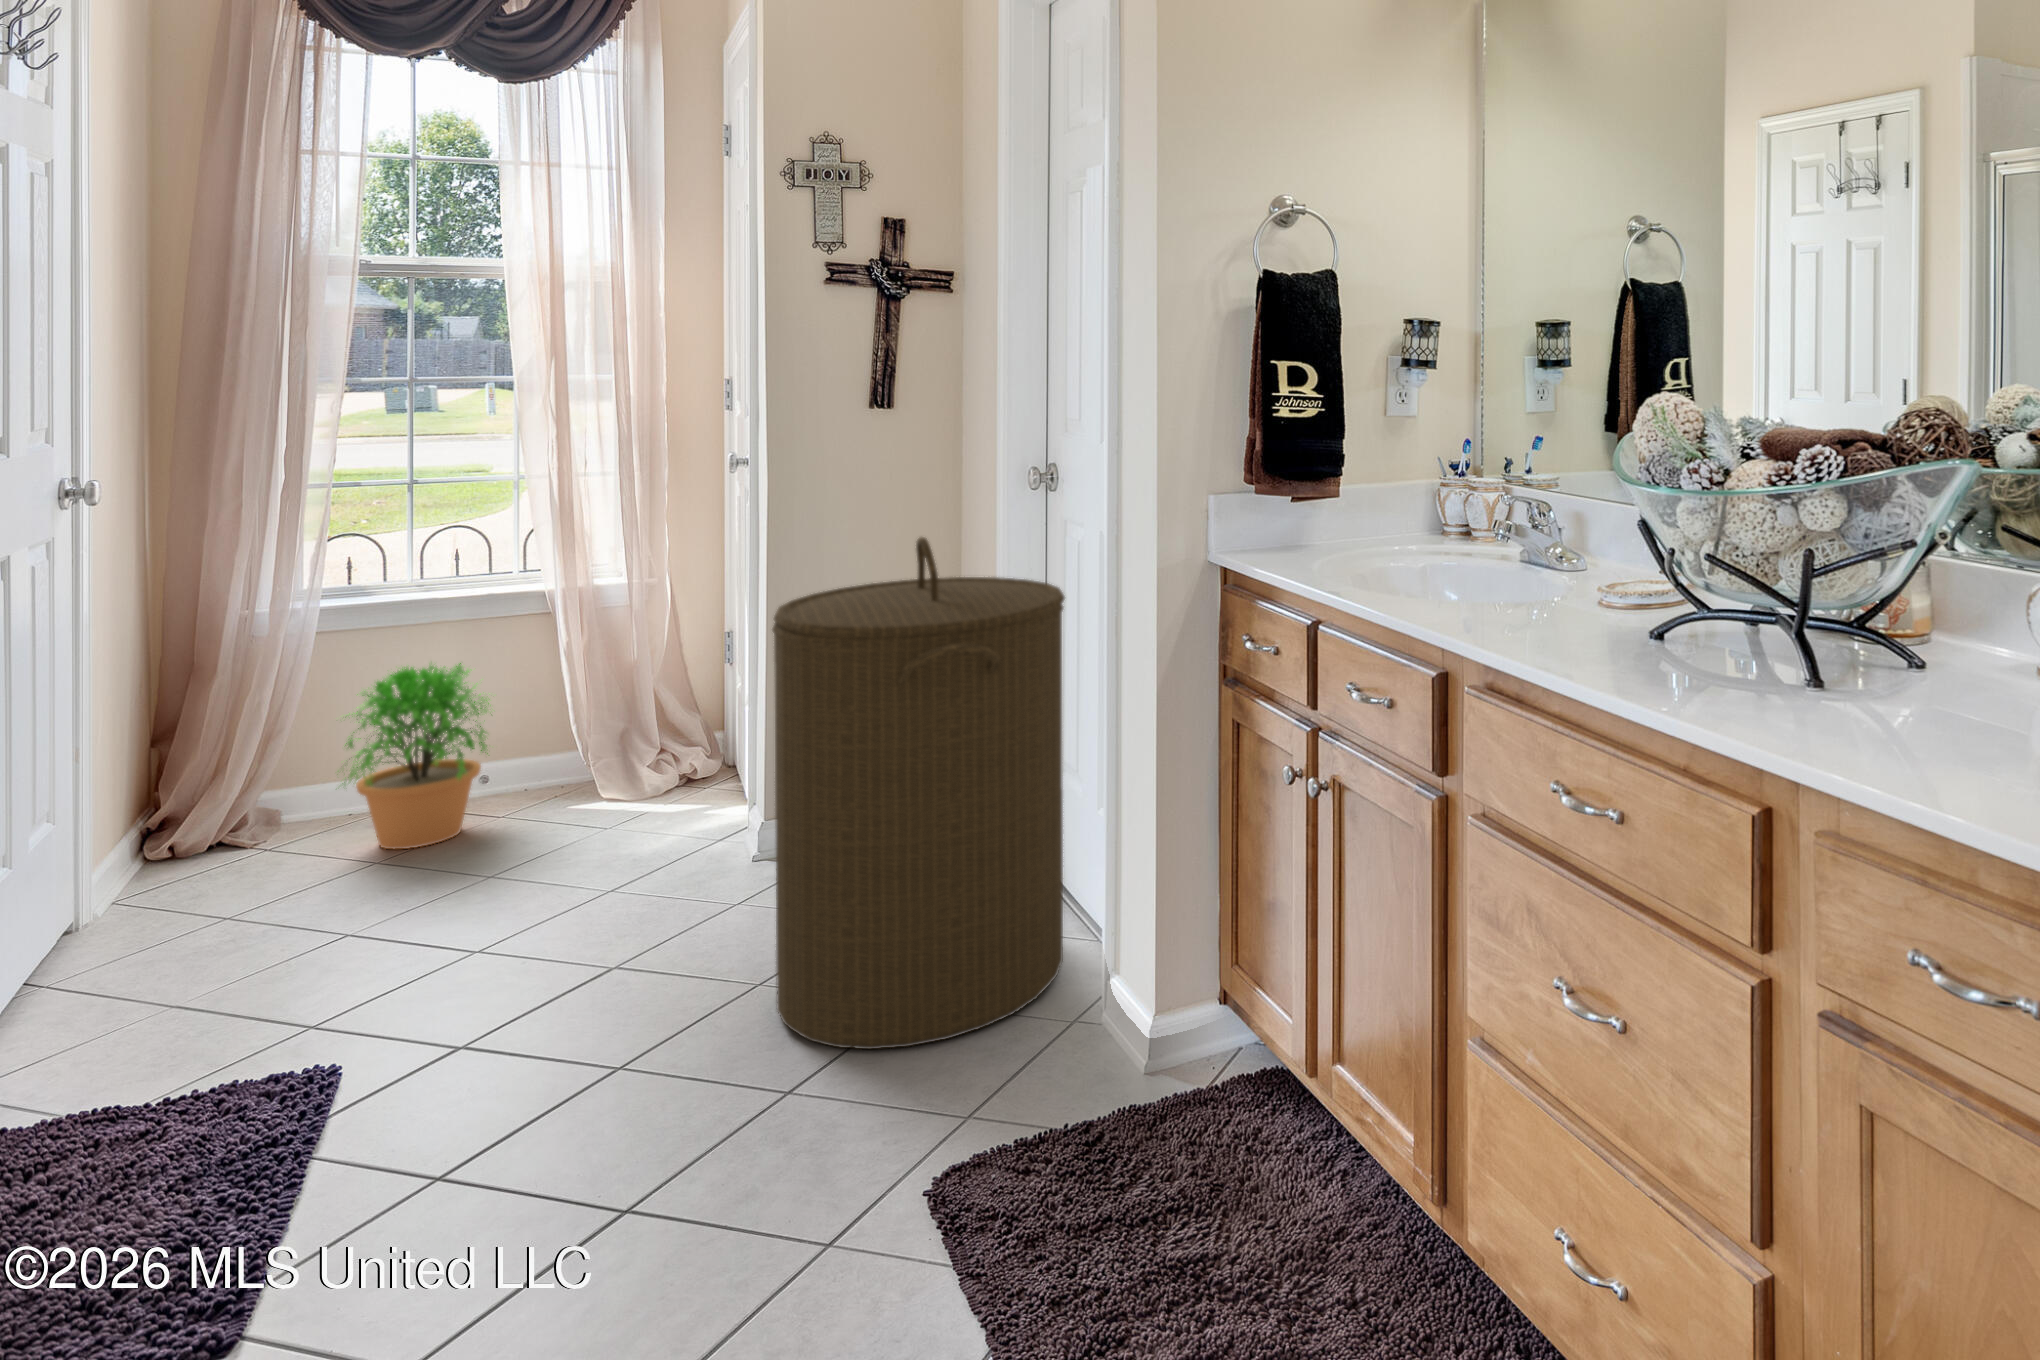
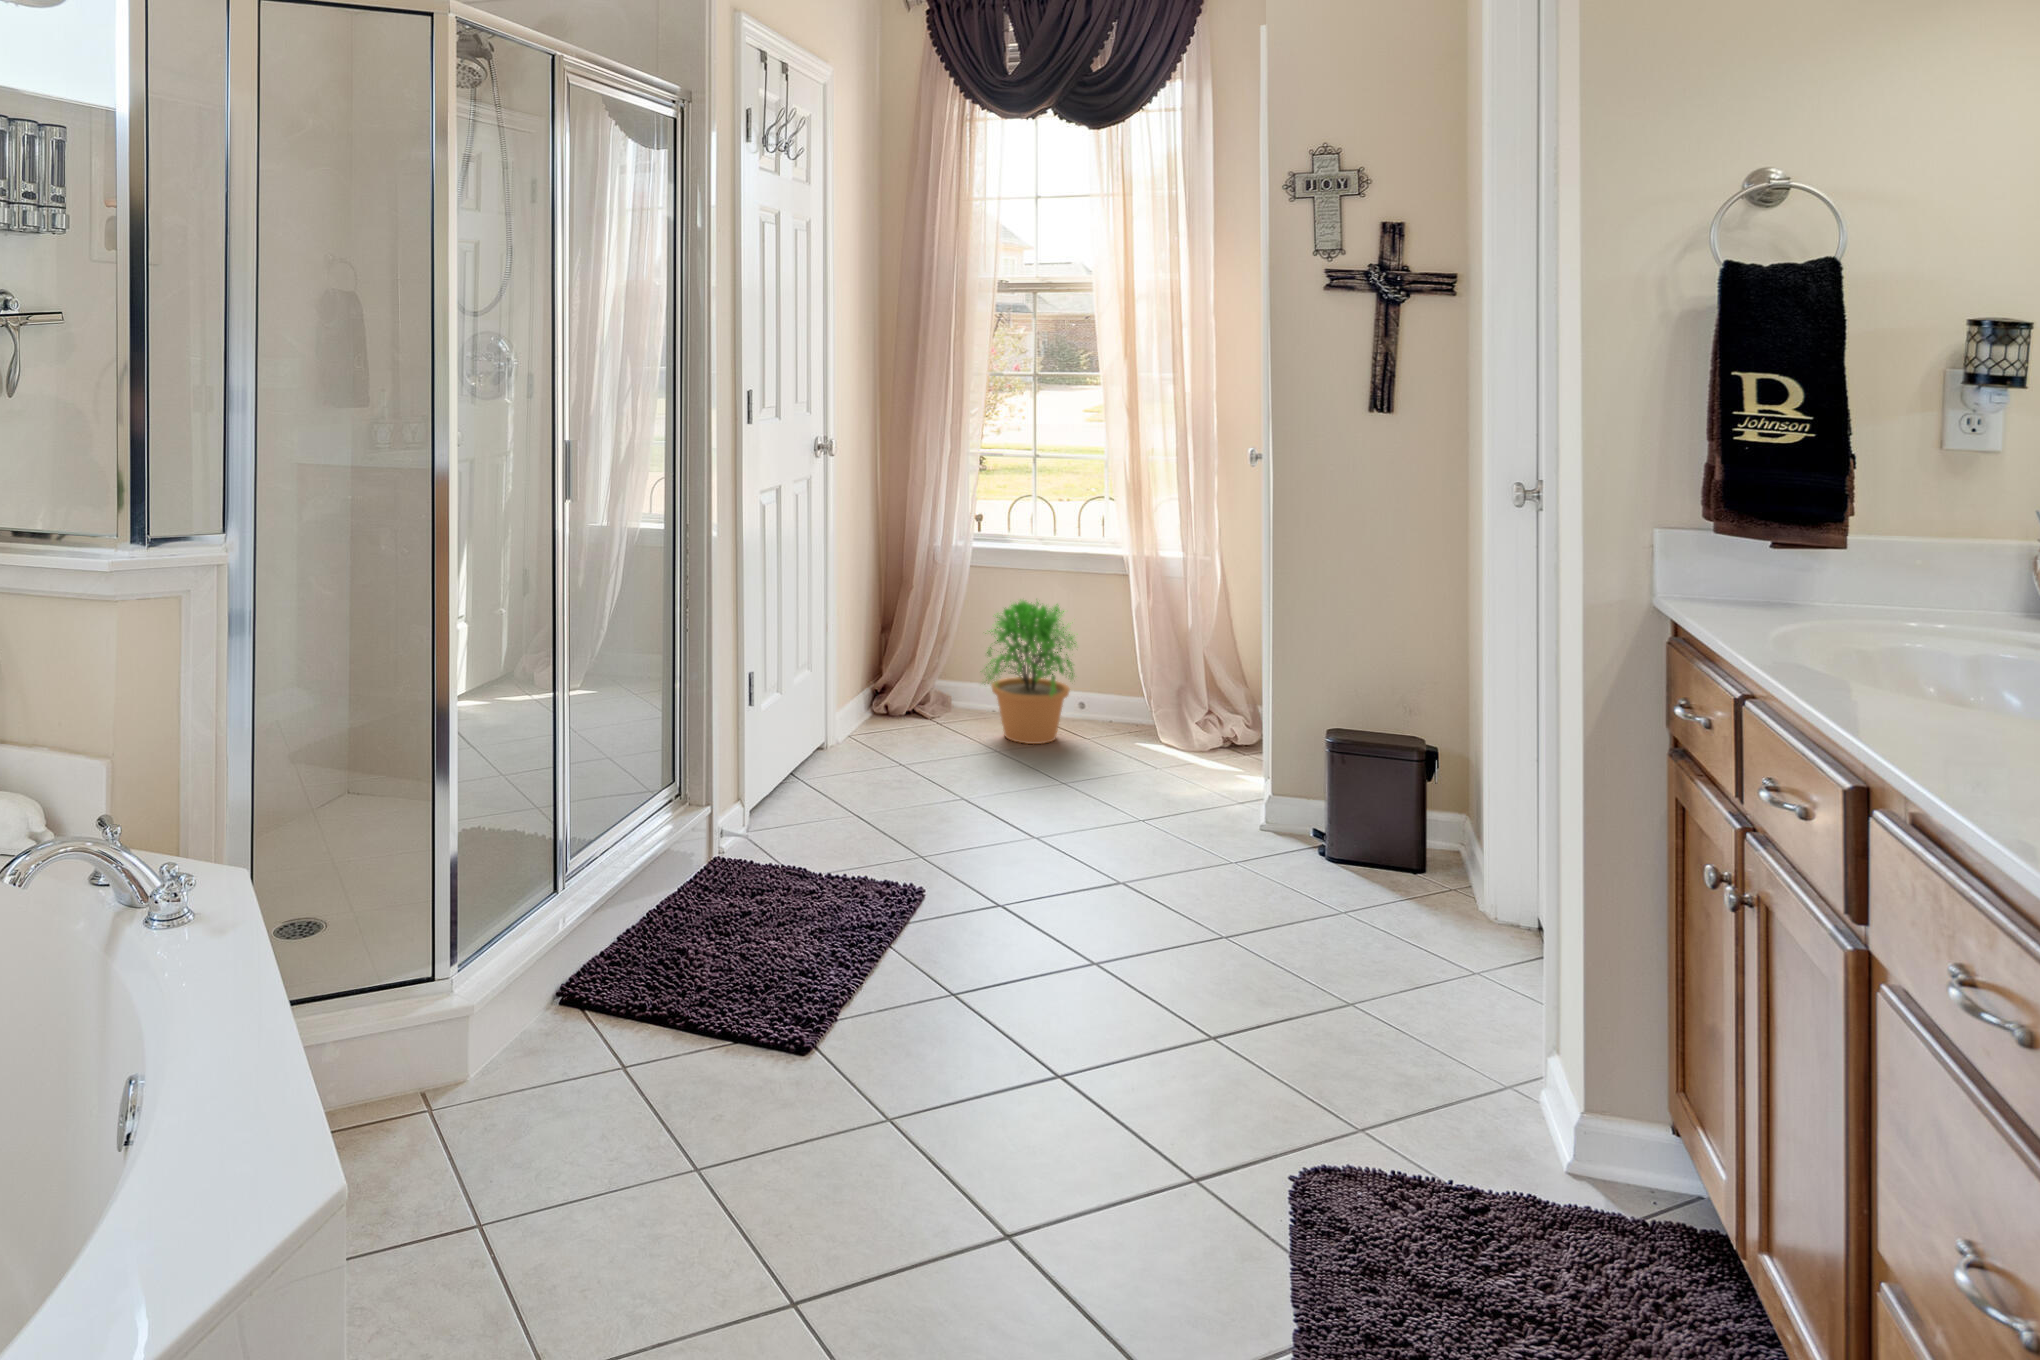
laundry hamper: present [772,537,1065,1049] -> none [1225,541,1518,1053]

